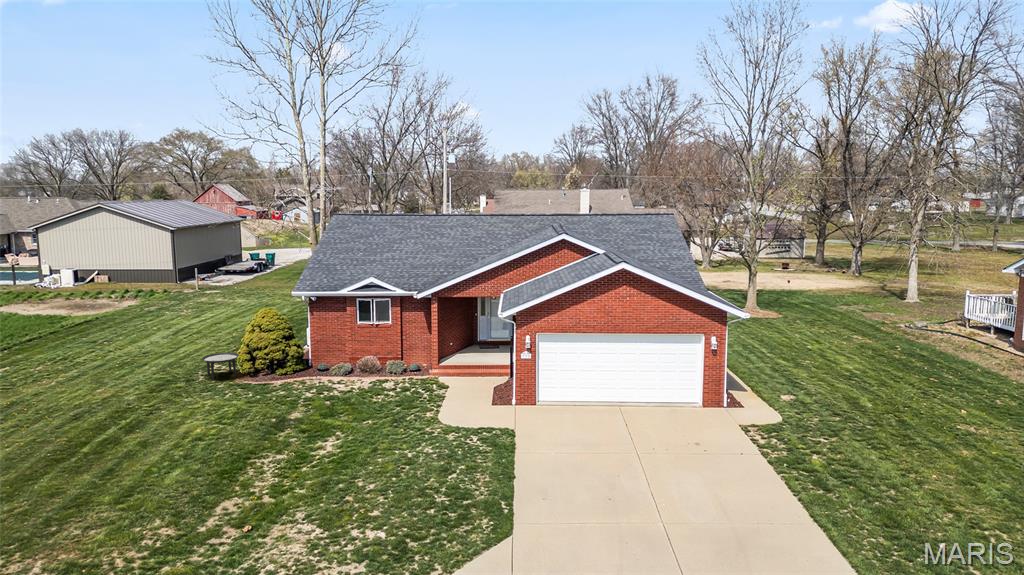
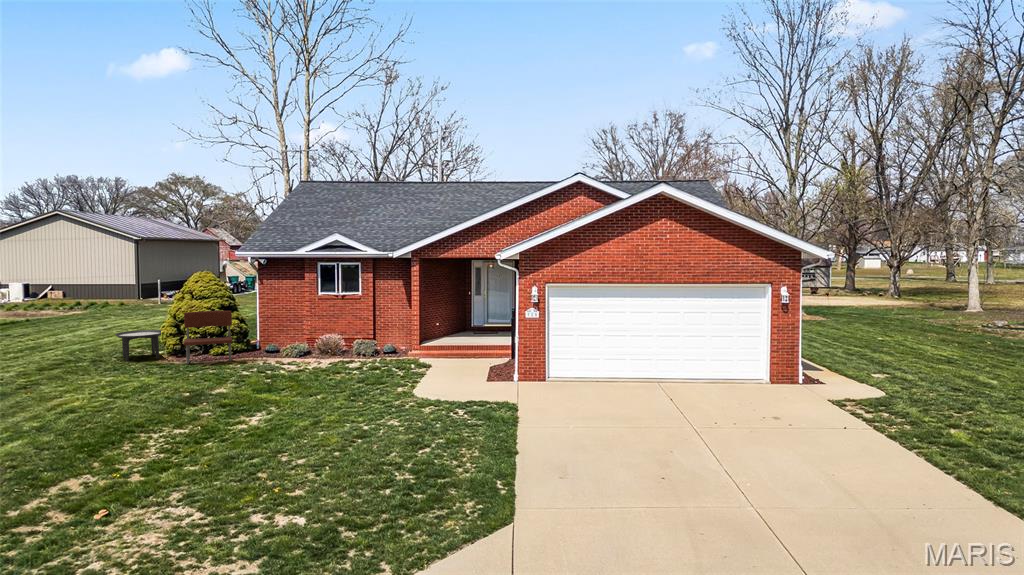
bench: none [256,340,294,383] -> present [184,311,232,364]

